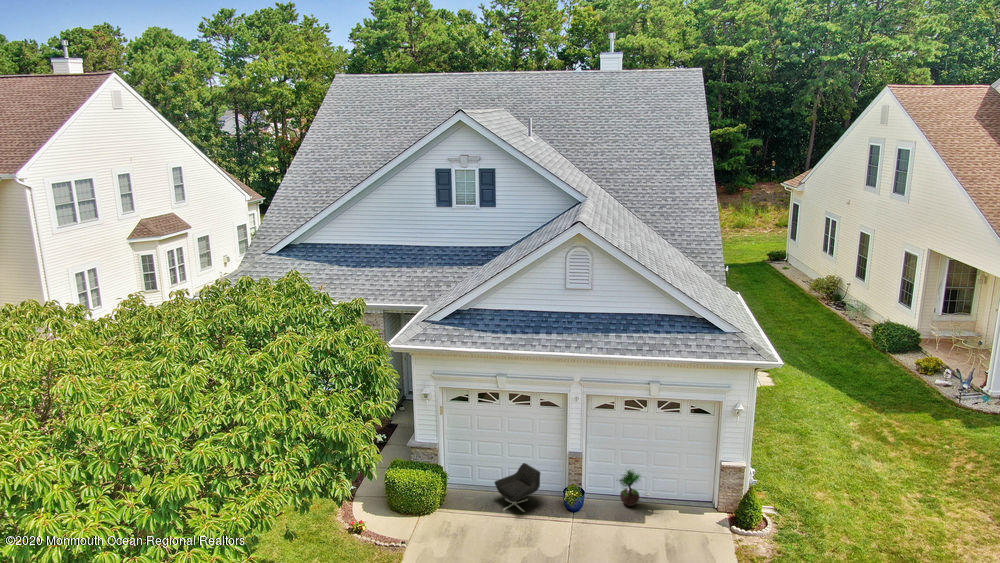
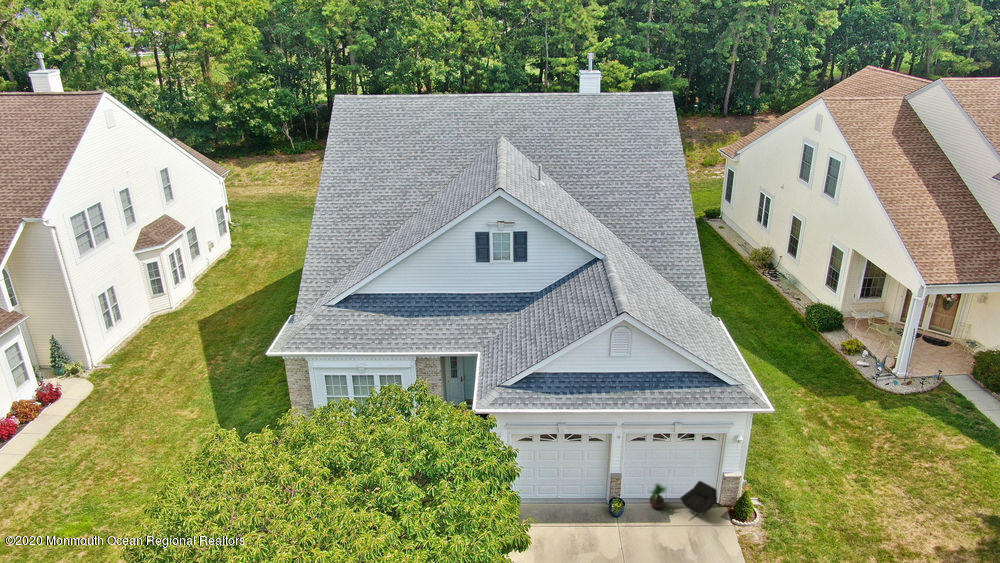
lounge chair: present [495,463,540,511] -> present [680,481,717,520]

